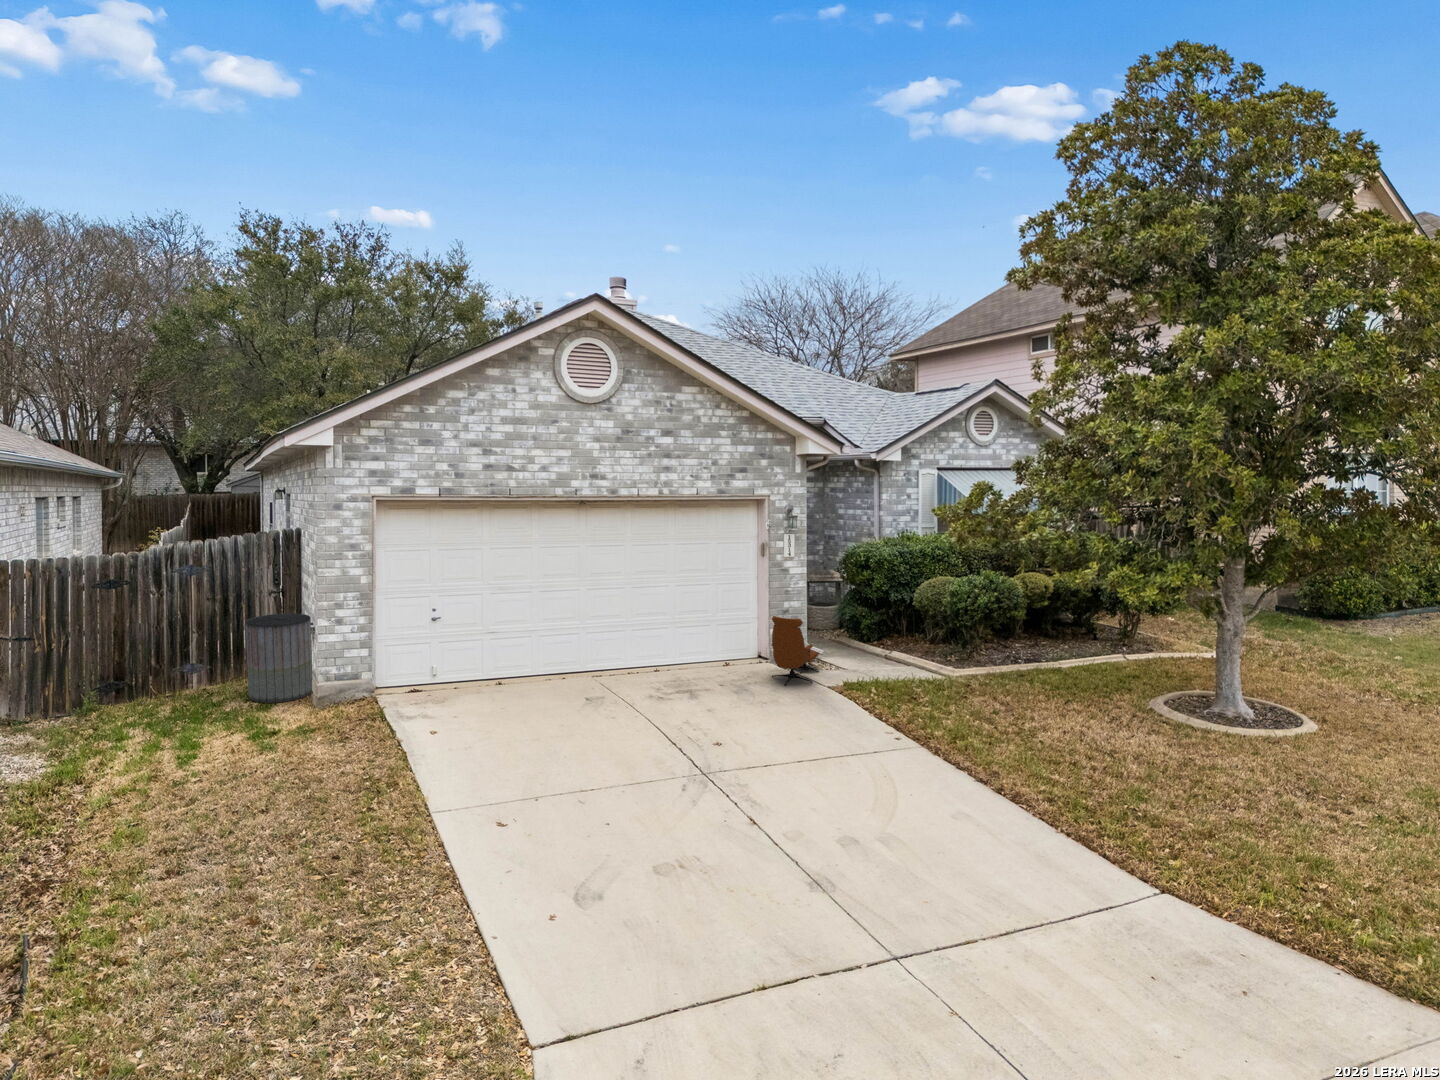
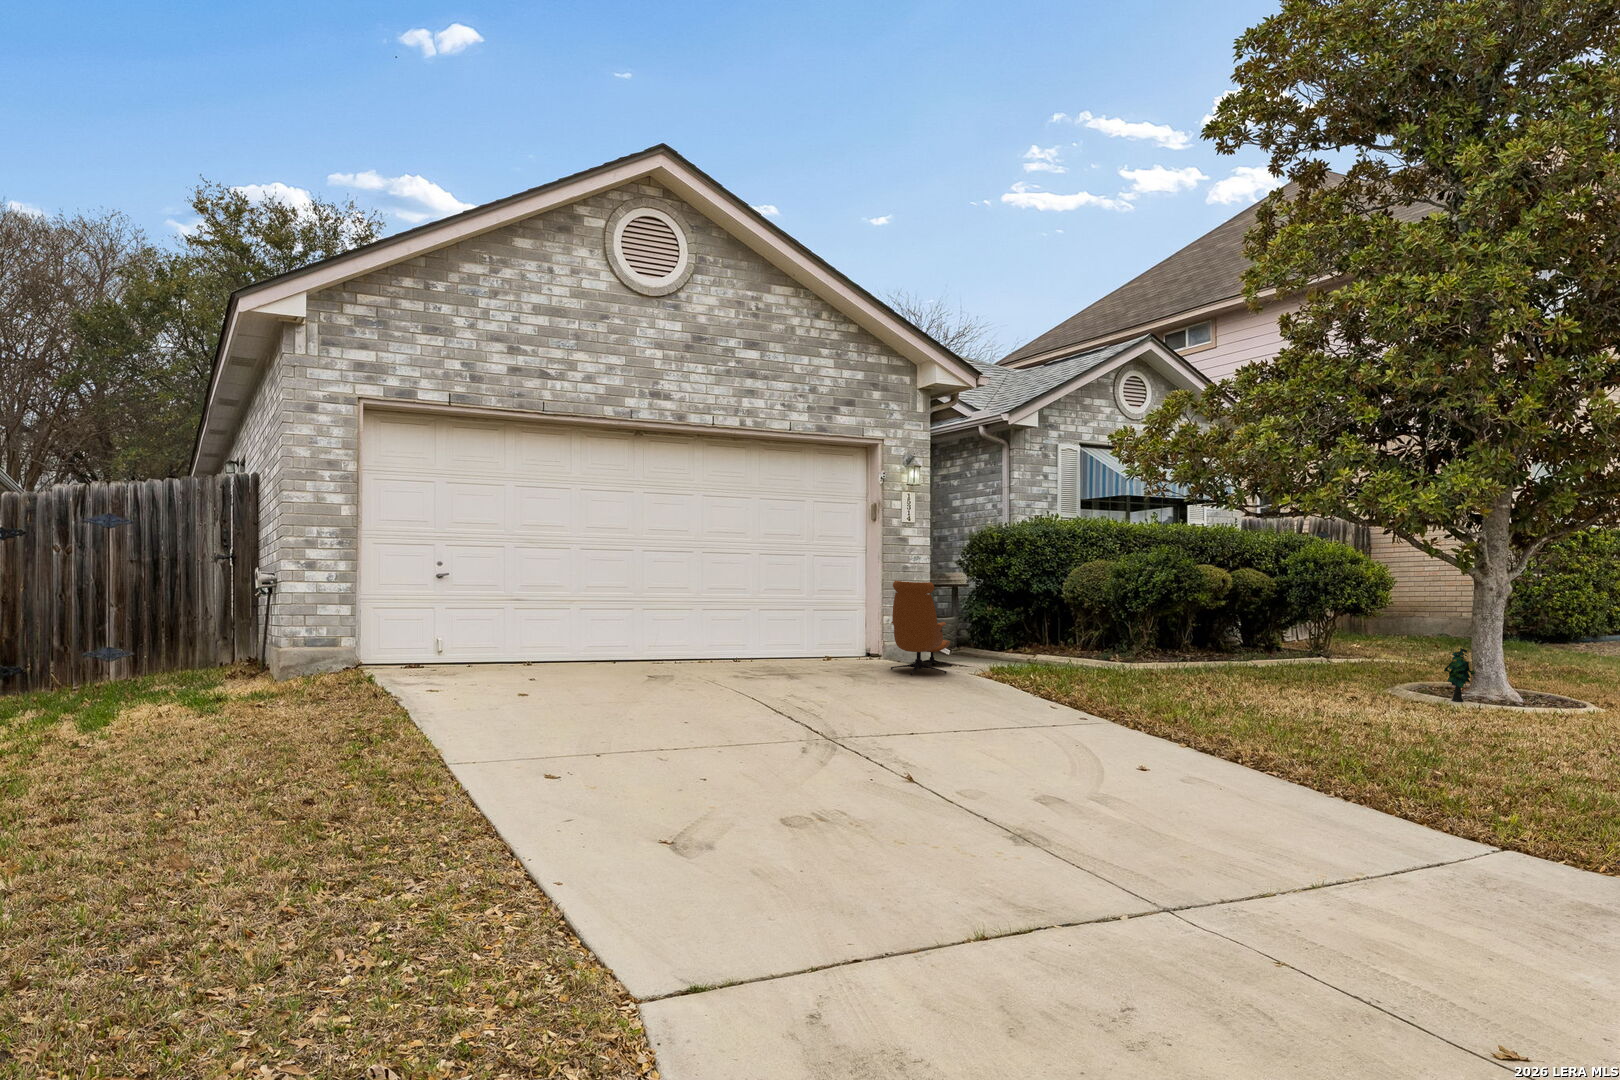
trash can: present [245,613,313,703] -> none [171,567,265,681]
decorative plant: none [1189,675,1213,715] -> present [1444,648,1475,702]

